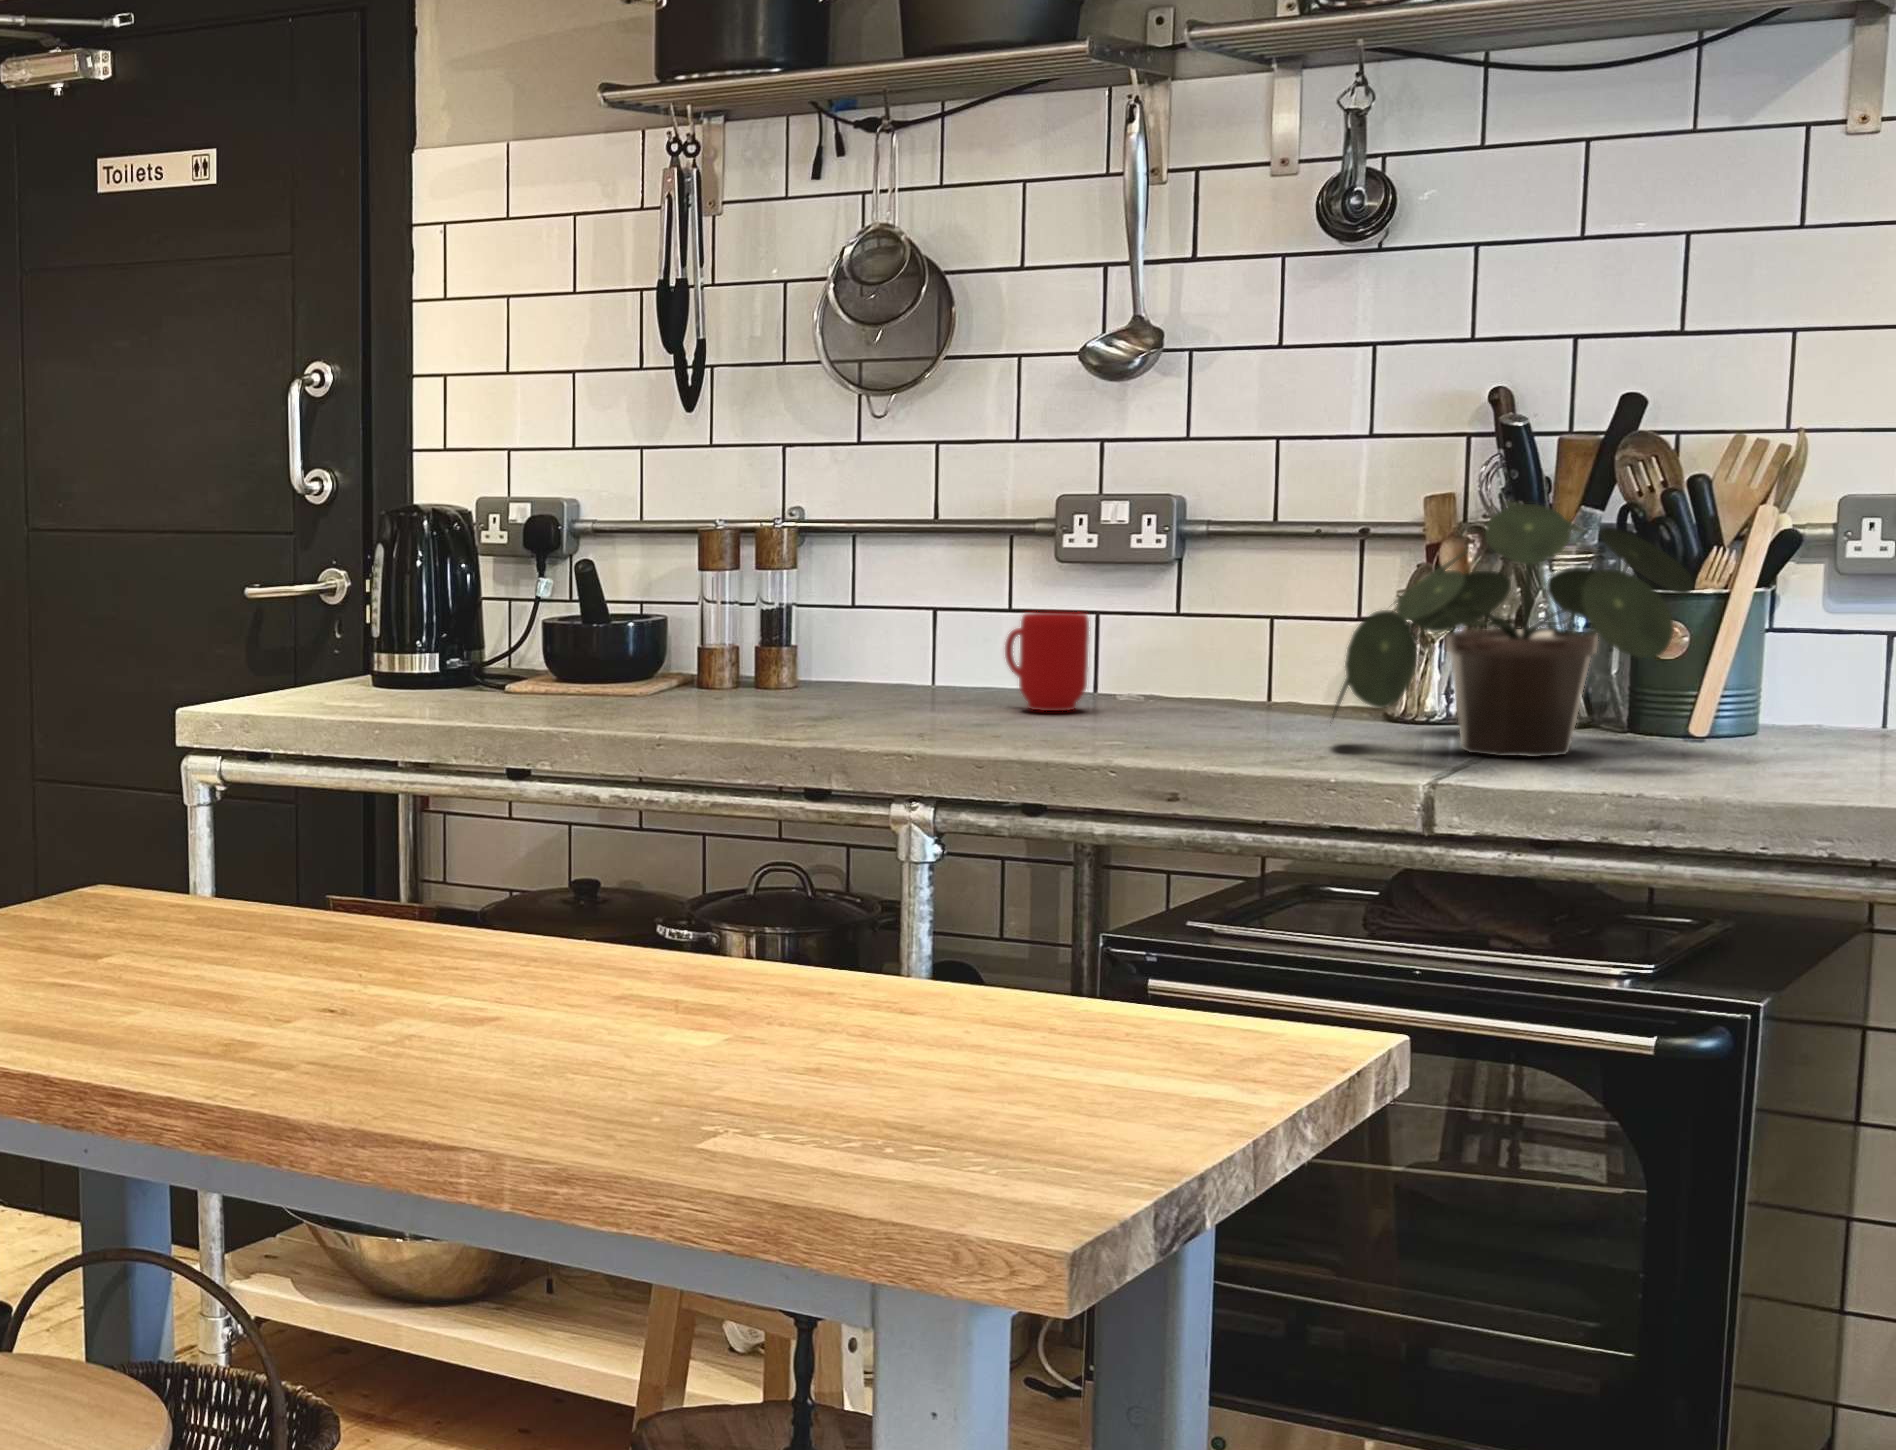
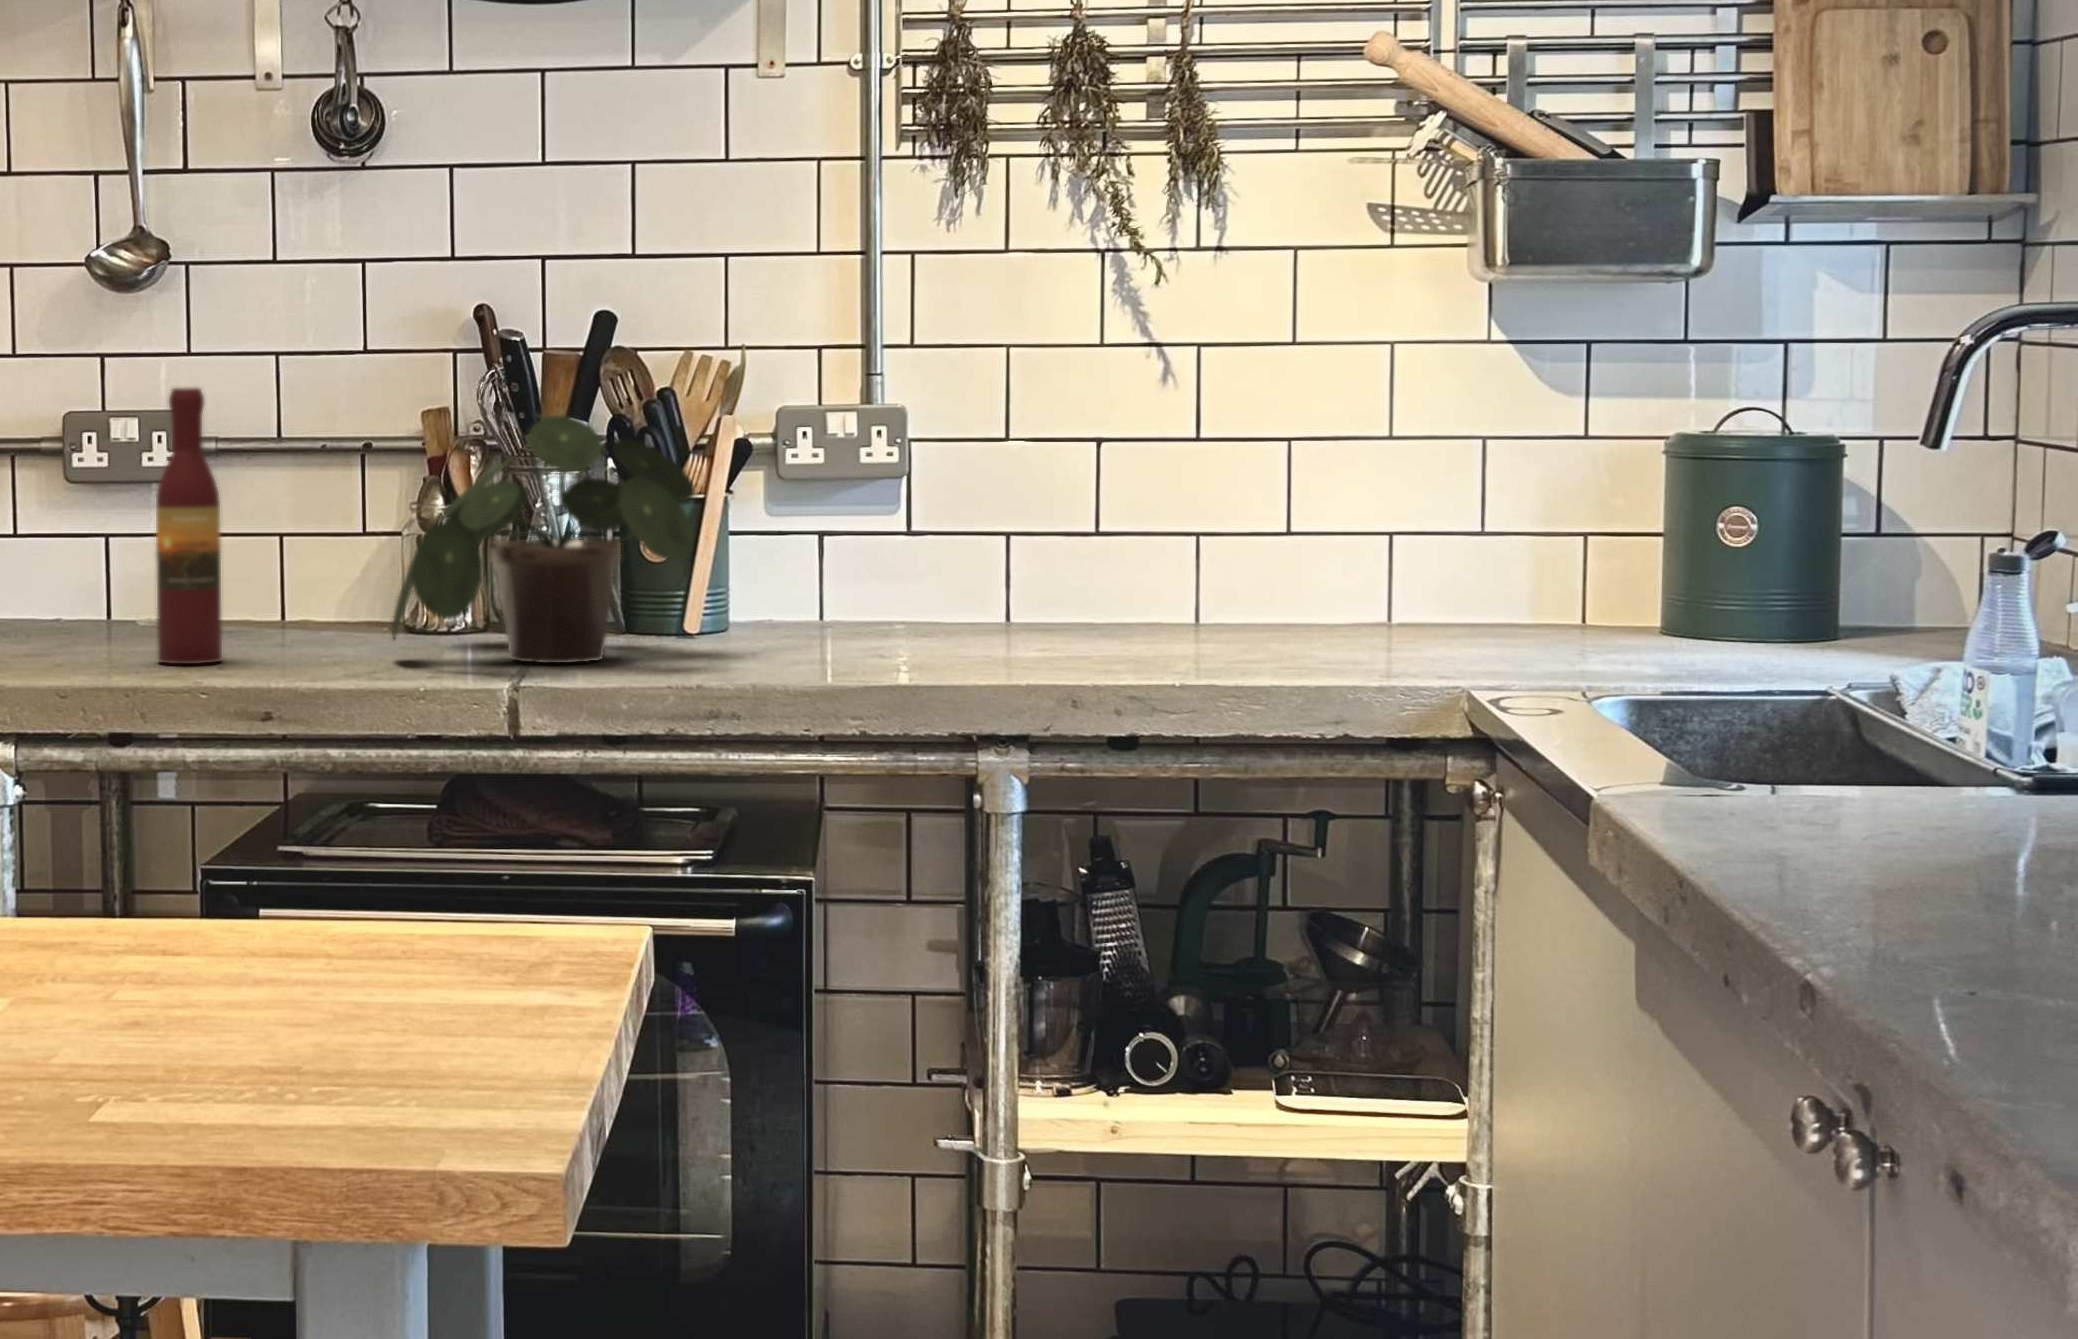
wine bottle: none [1088,475,1159,738] -> present [156,387,222,664]
mug: present [1005,612,1089,711] -> none [38,537,127,642]

